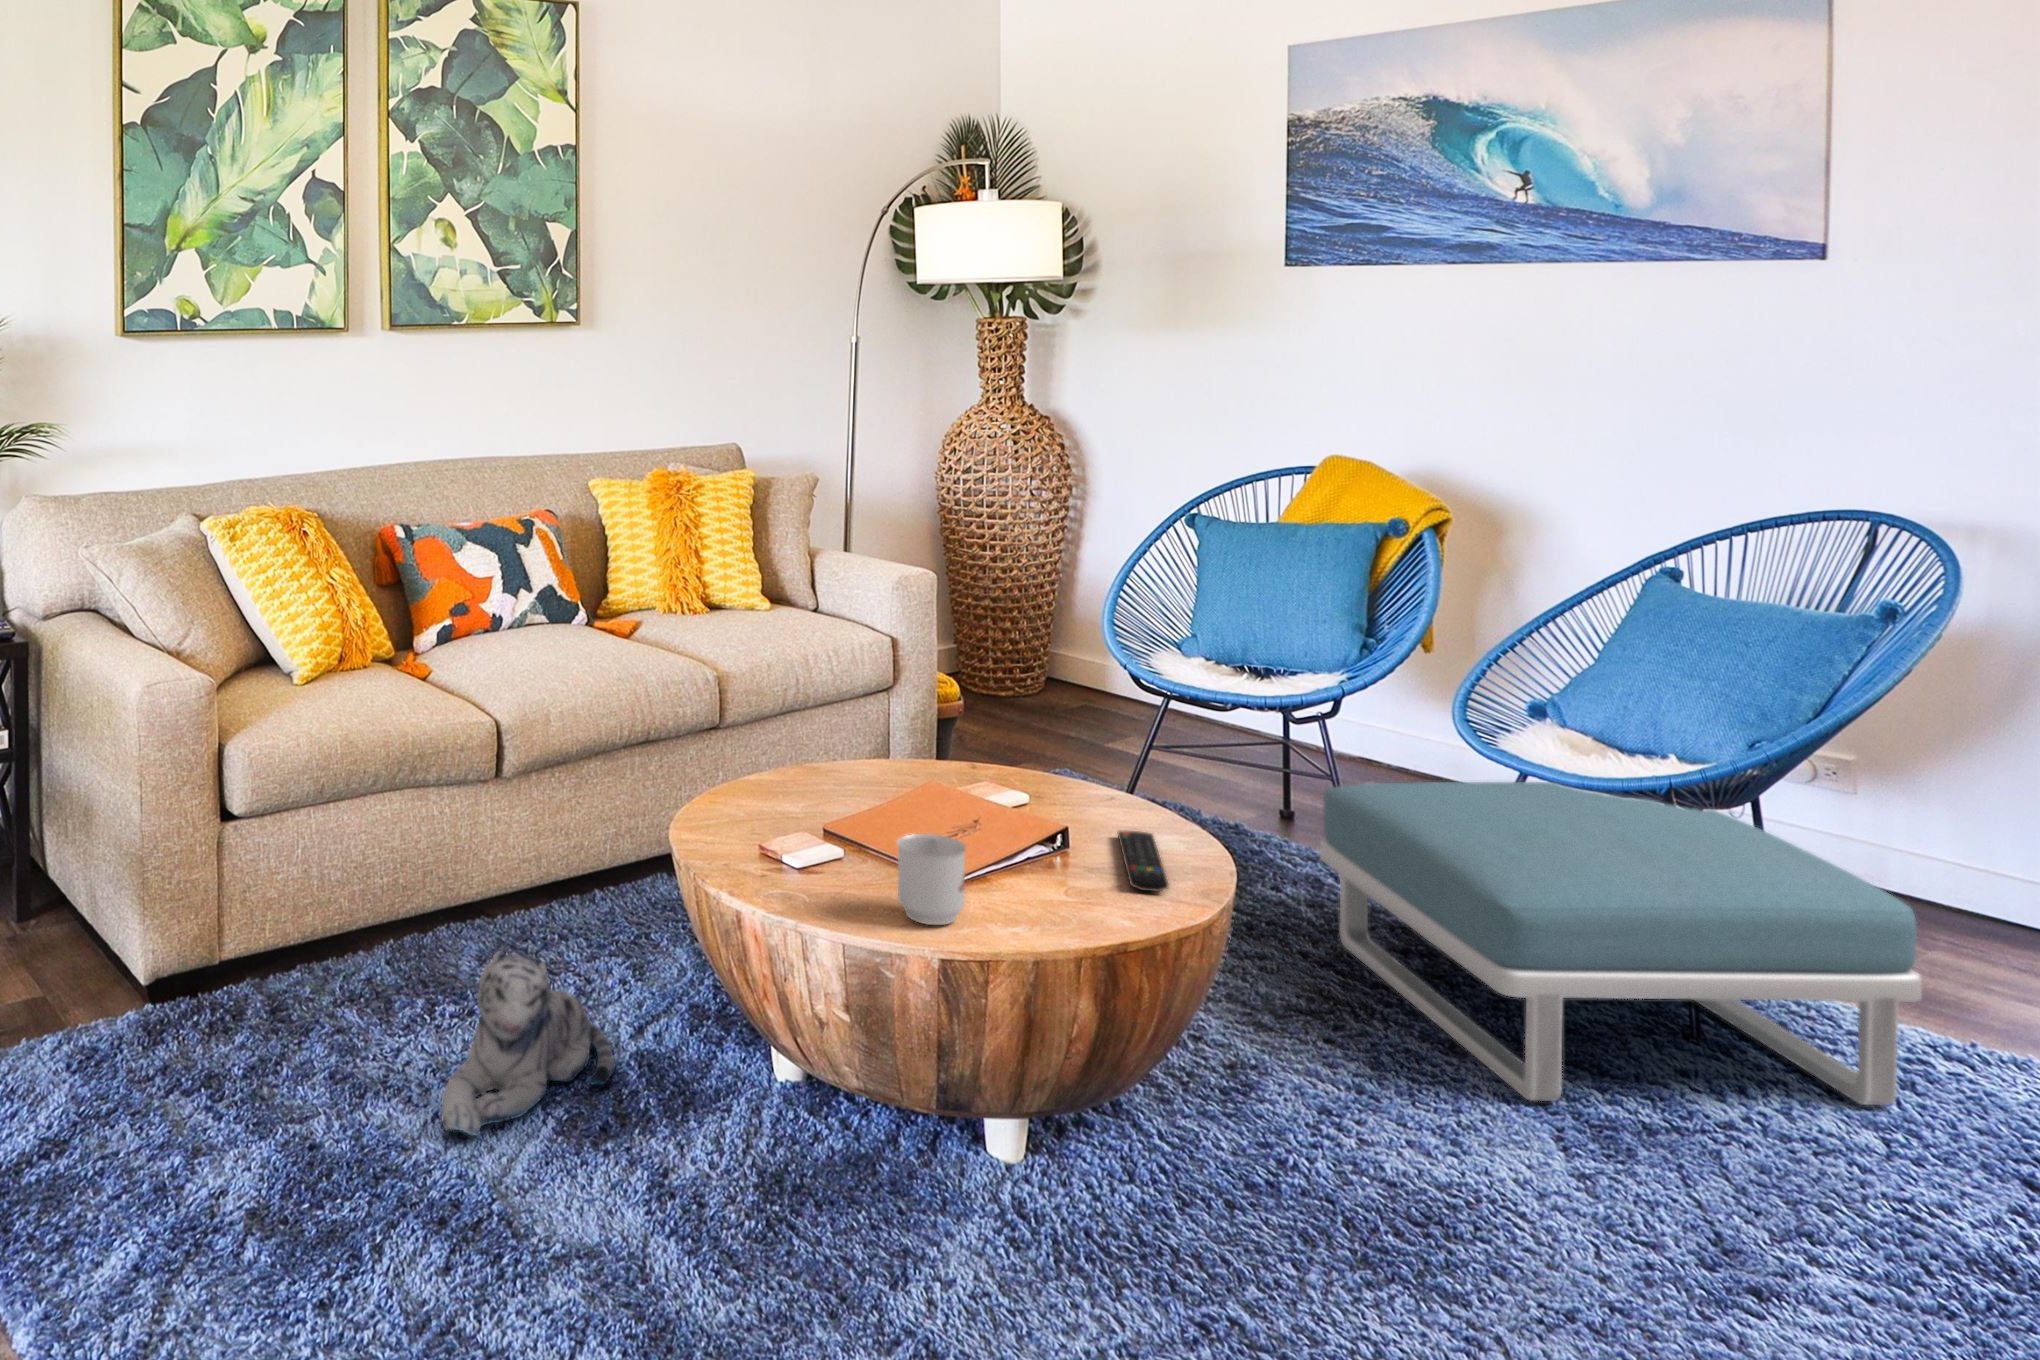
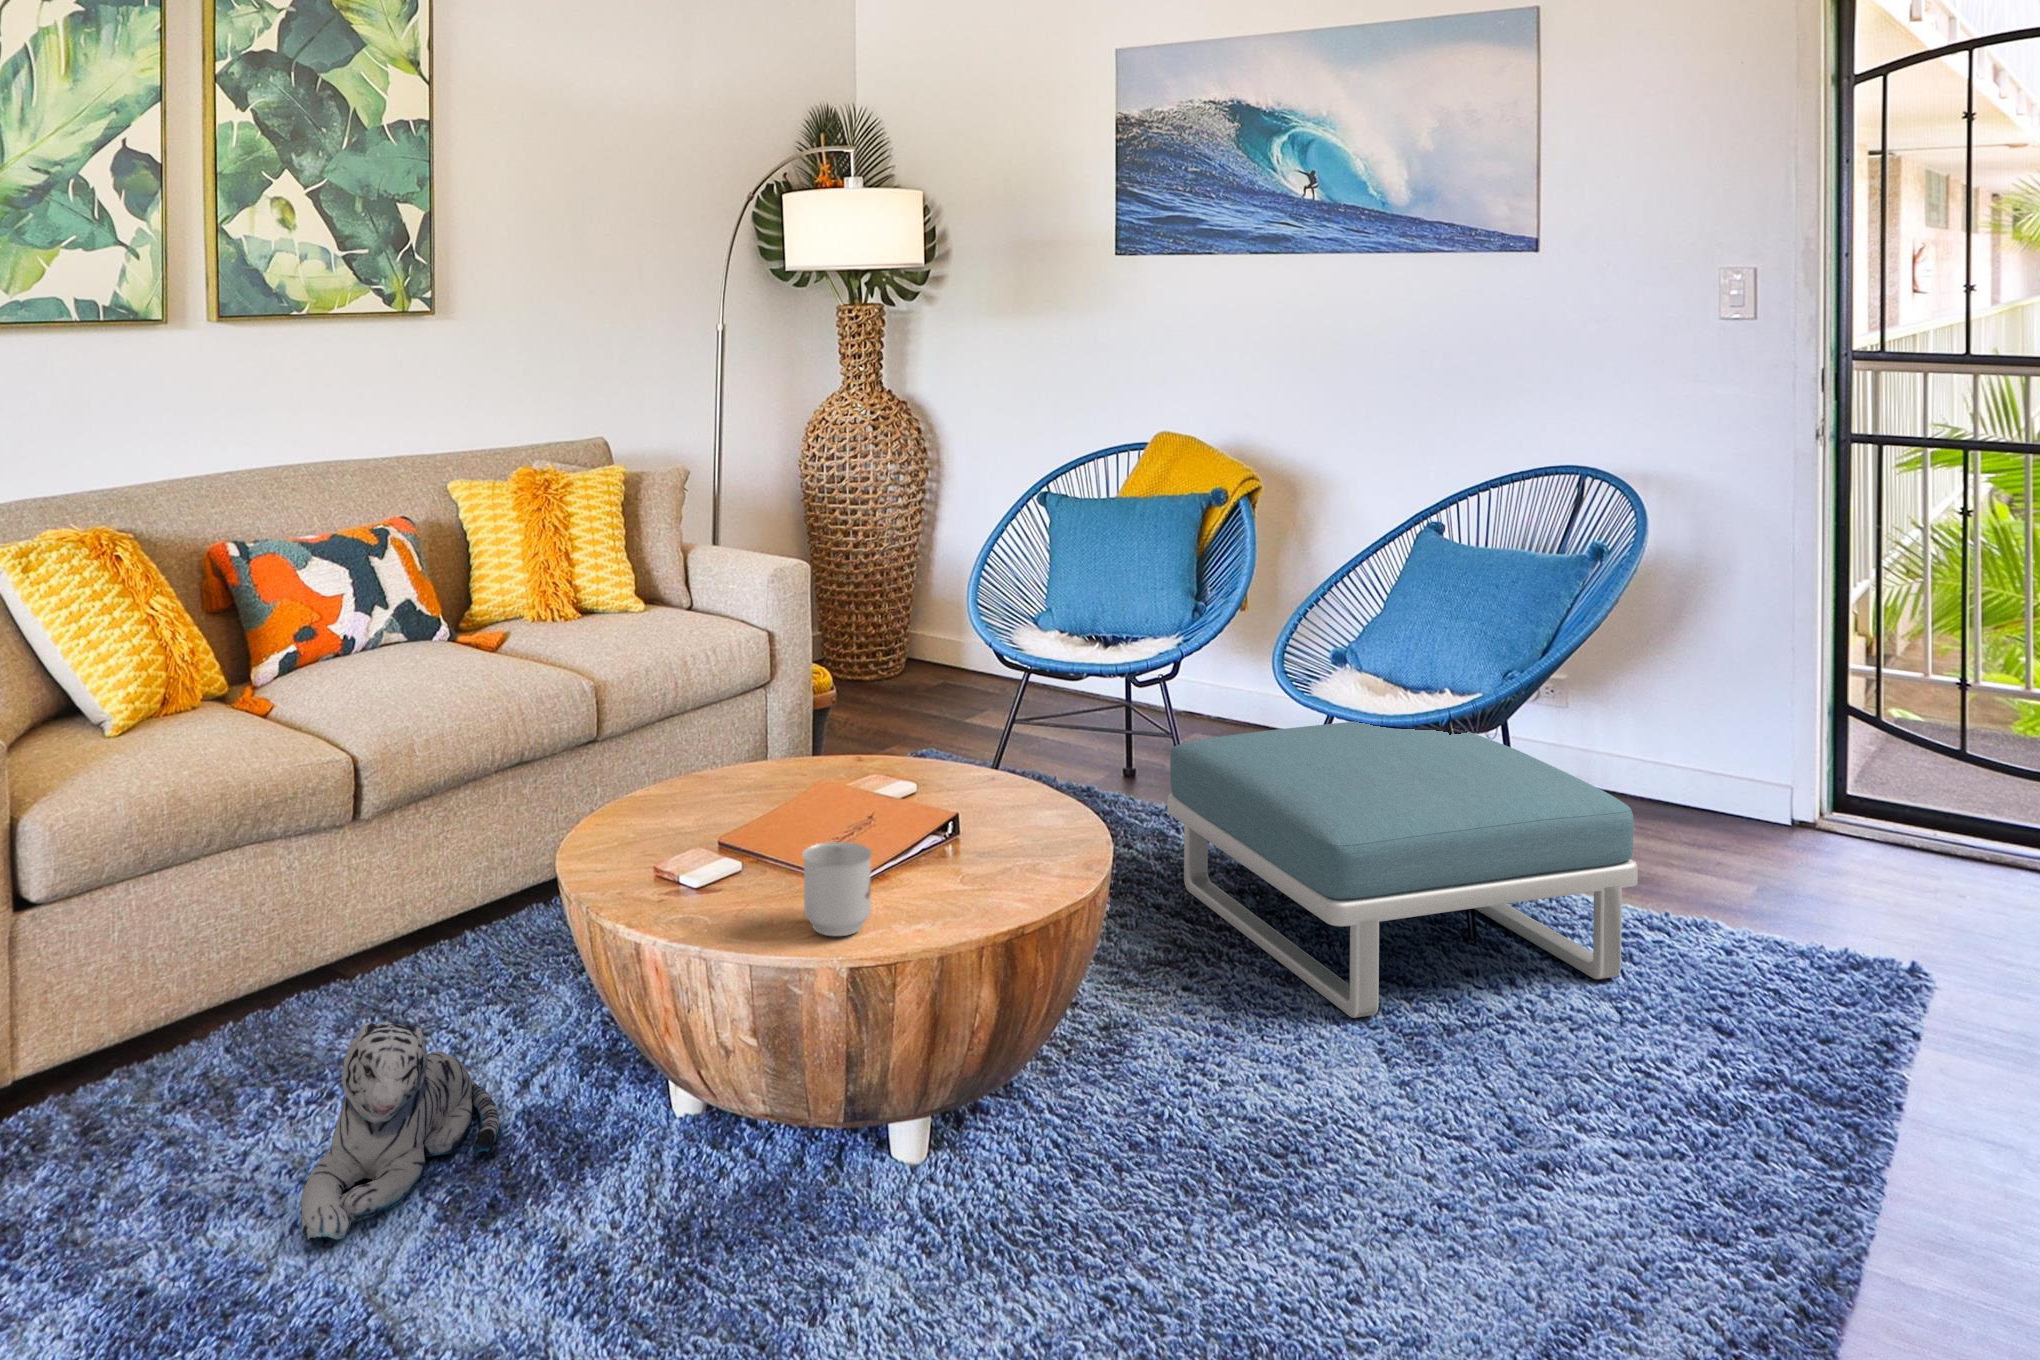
remote control: present [1118,831,1168,891] -> none [1004,811,1058,873]

